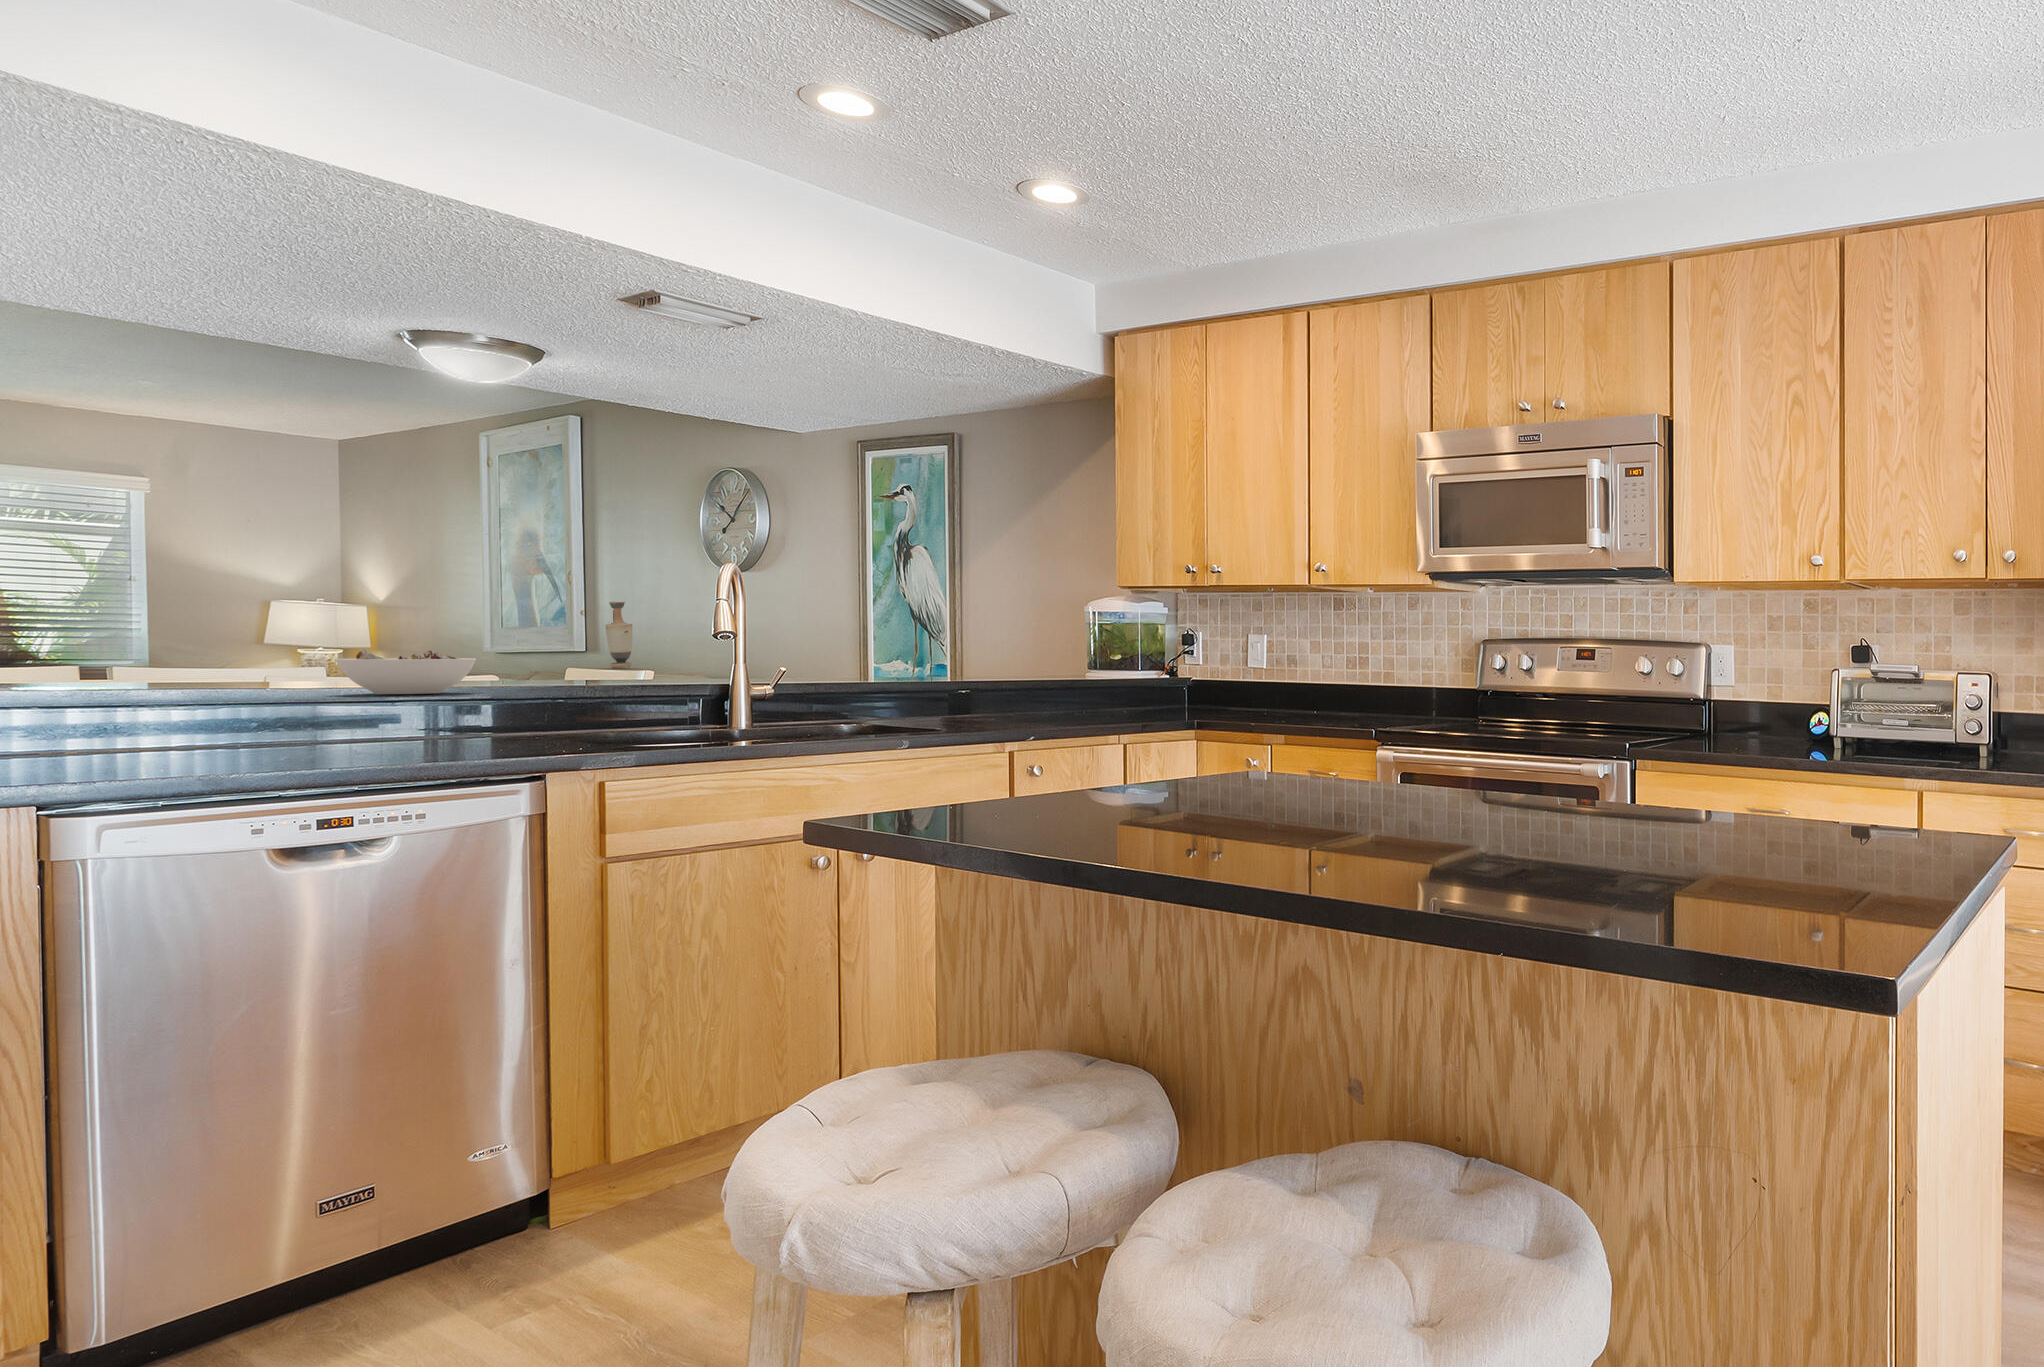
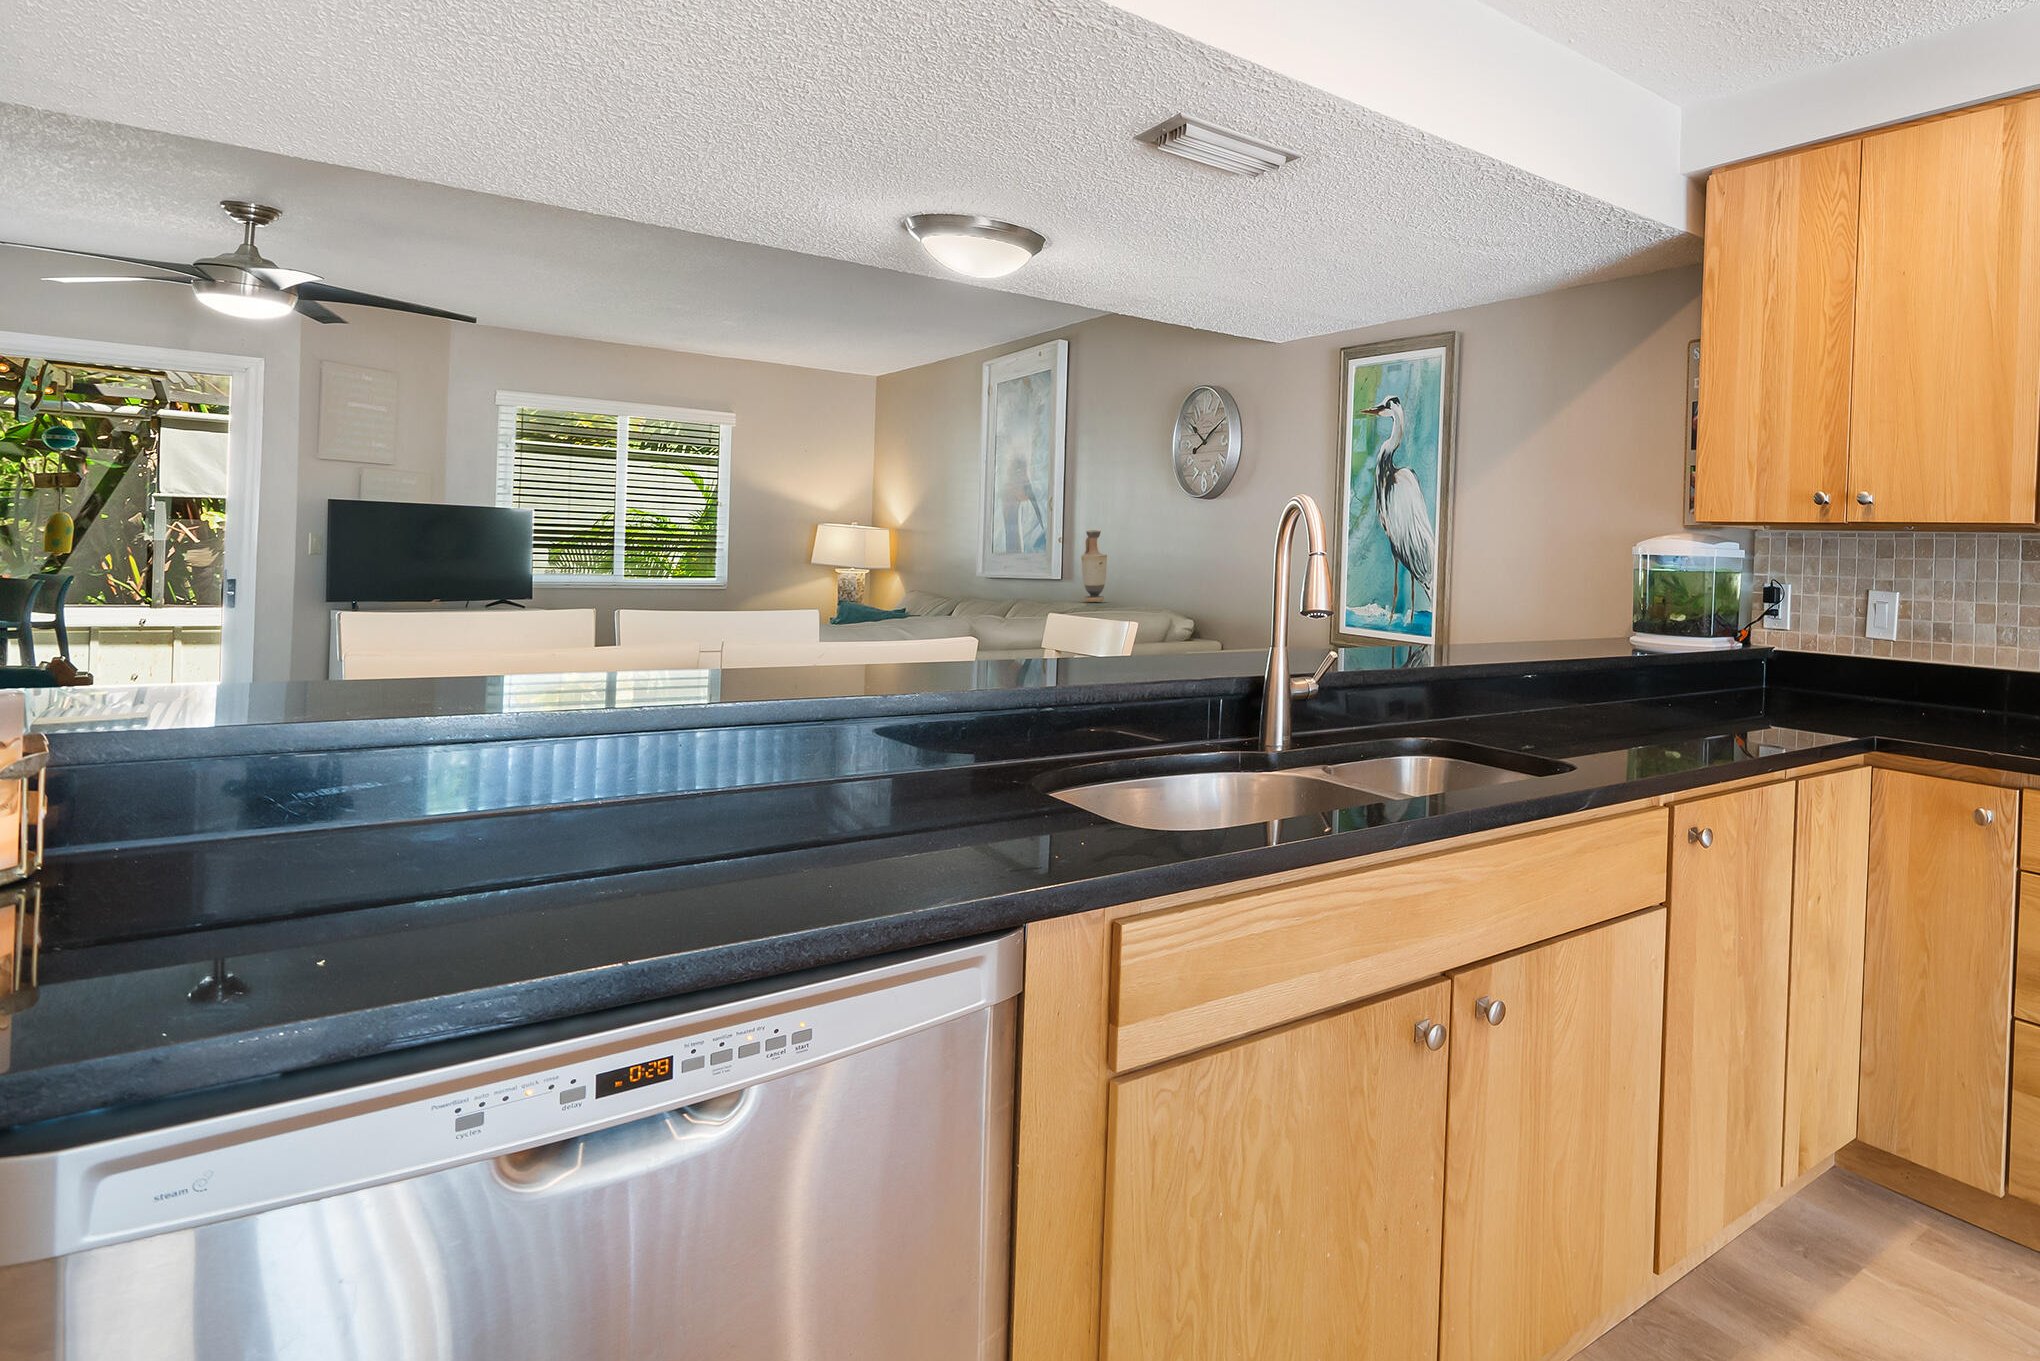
bowl: present [336,649,476,694] -> none [709,616,905,690]

